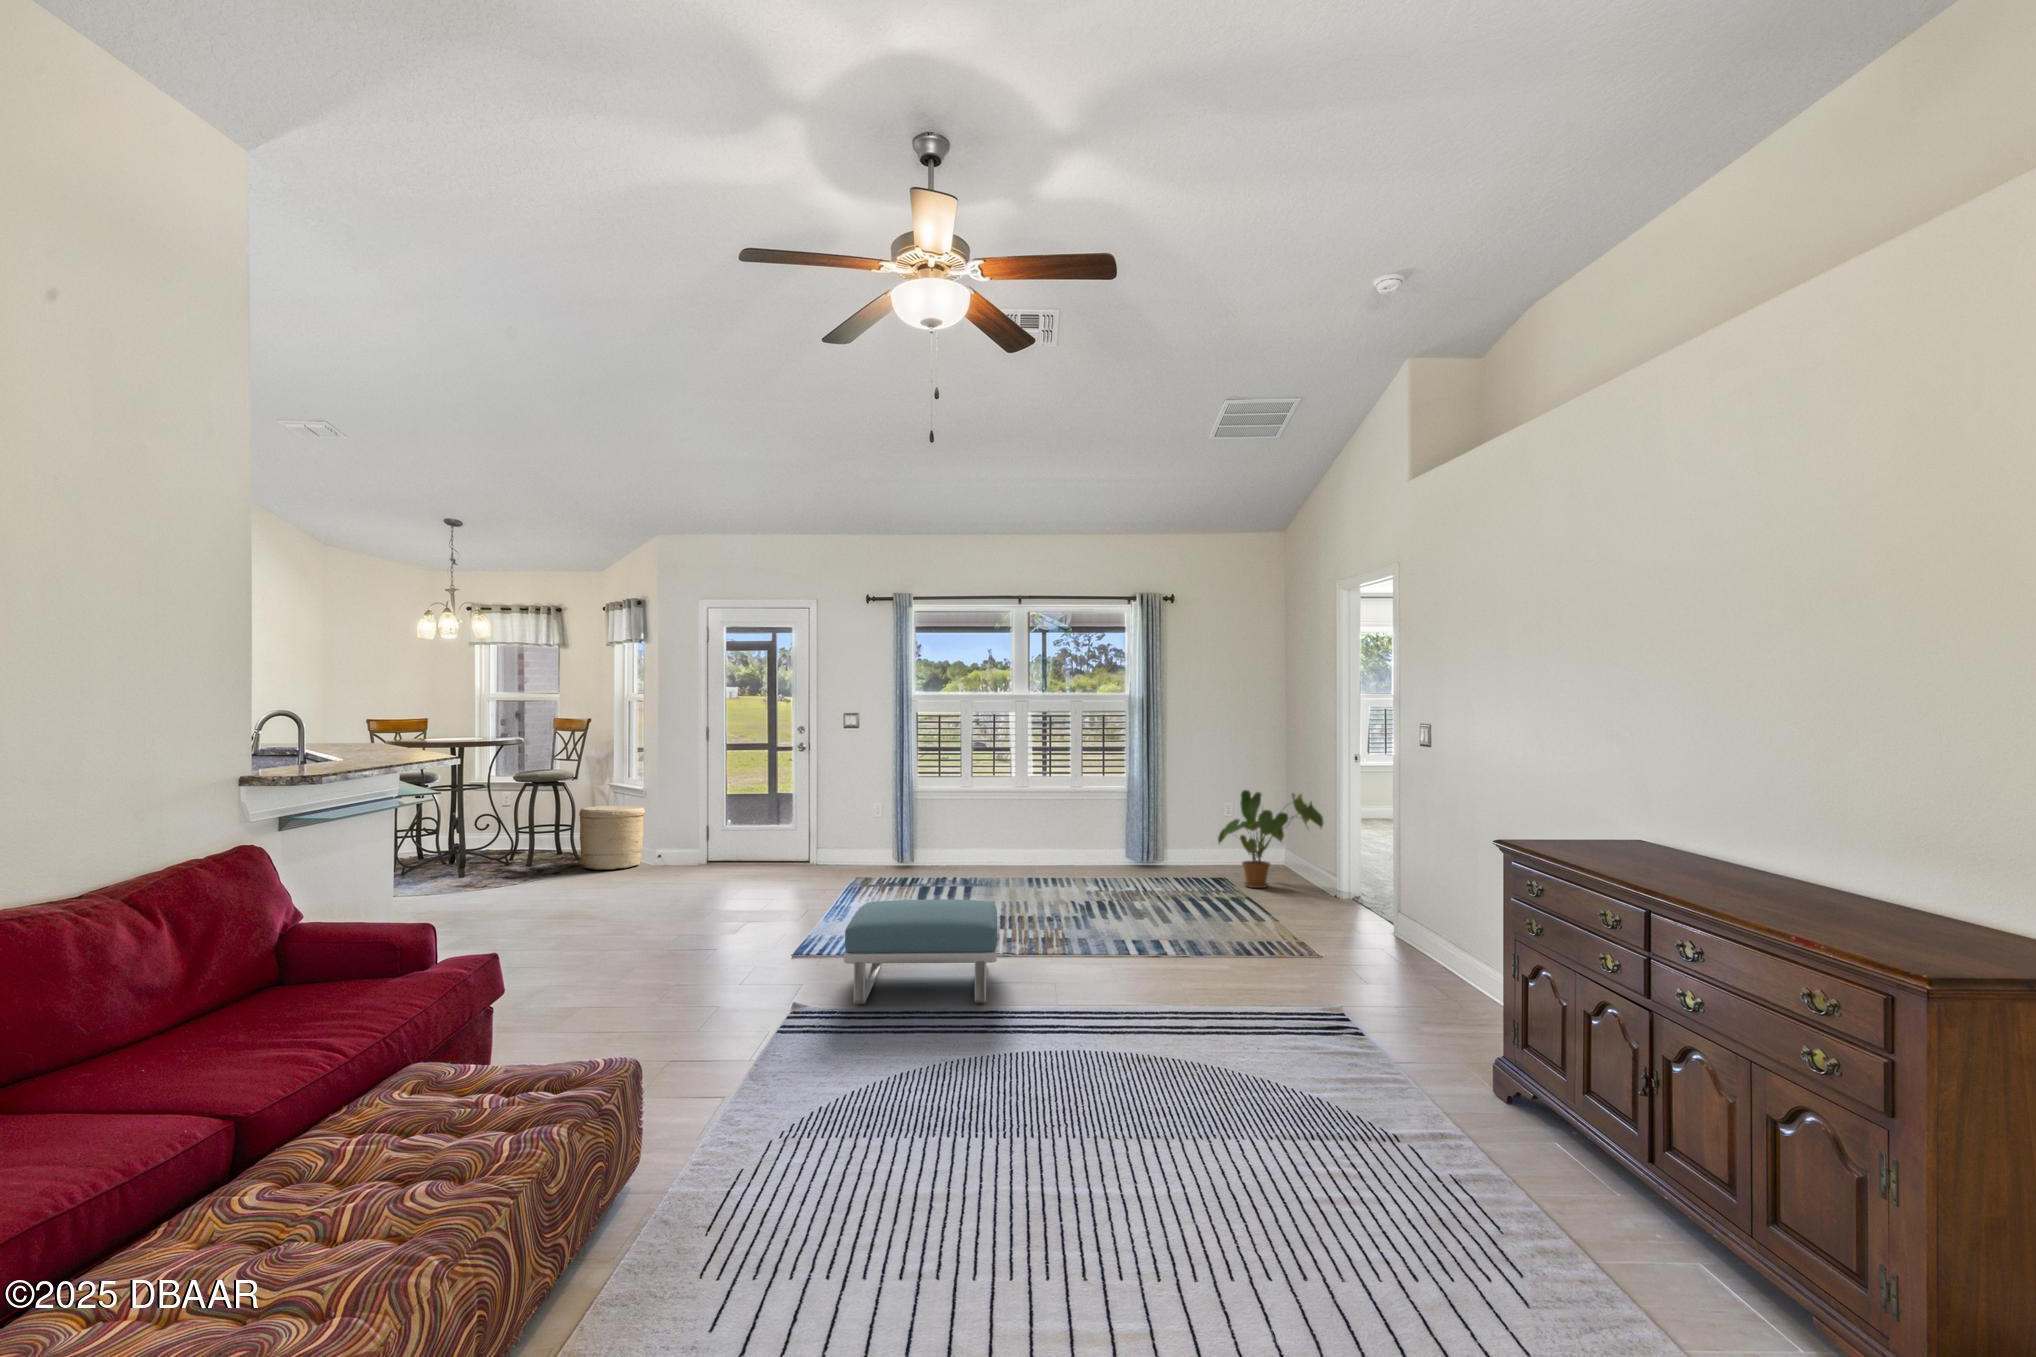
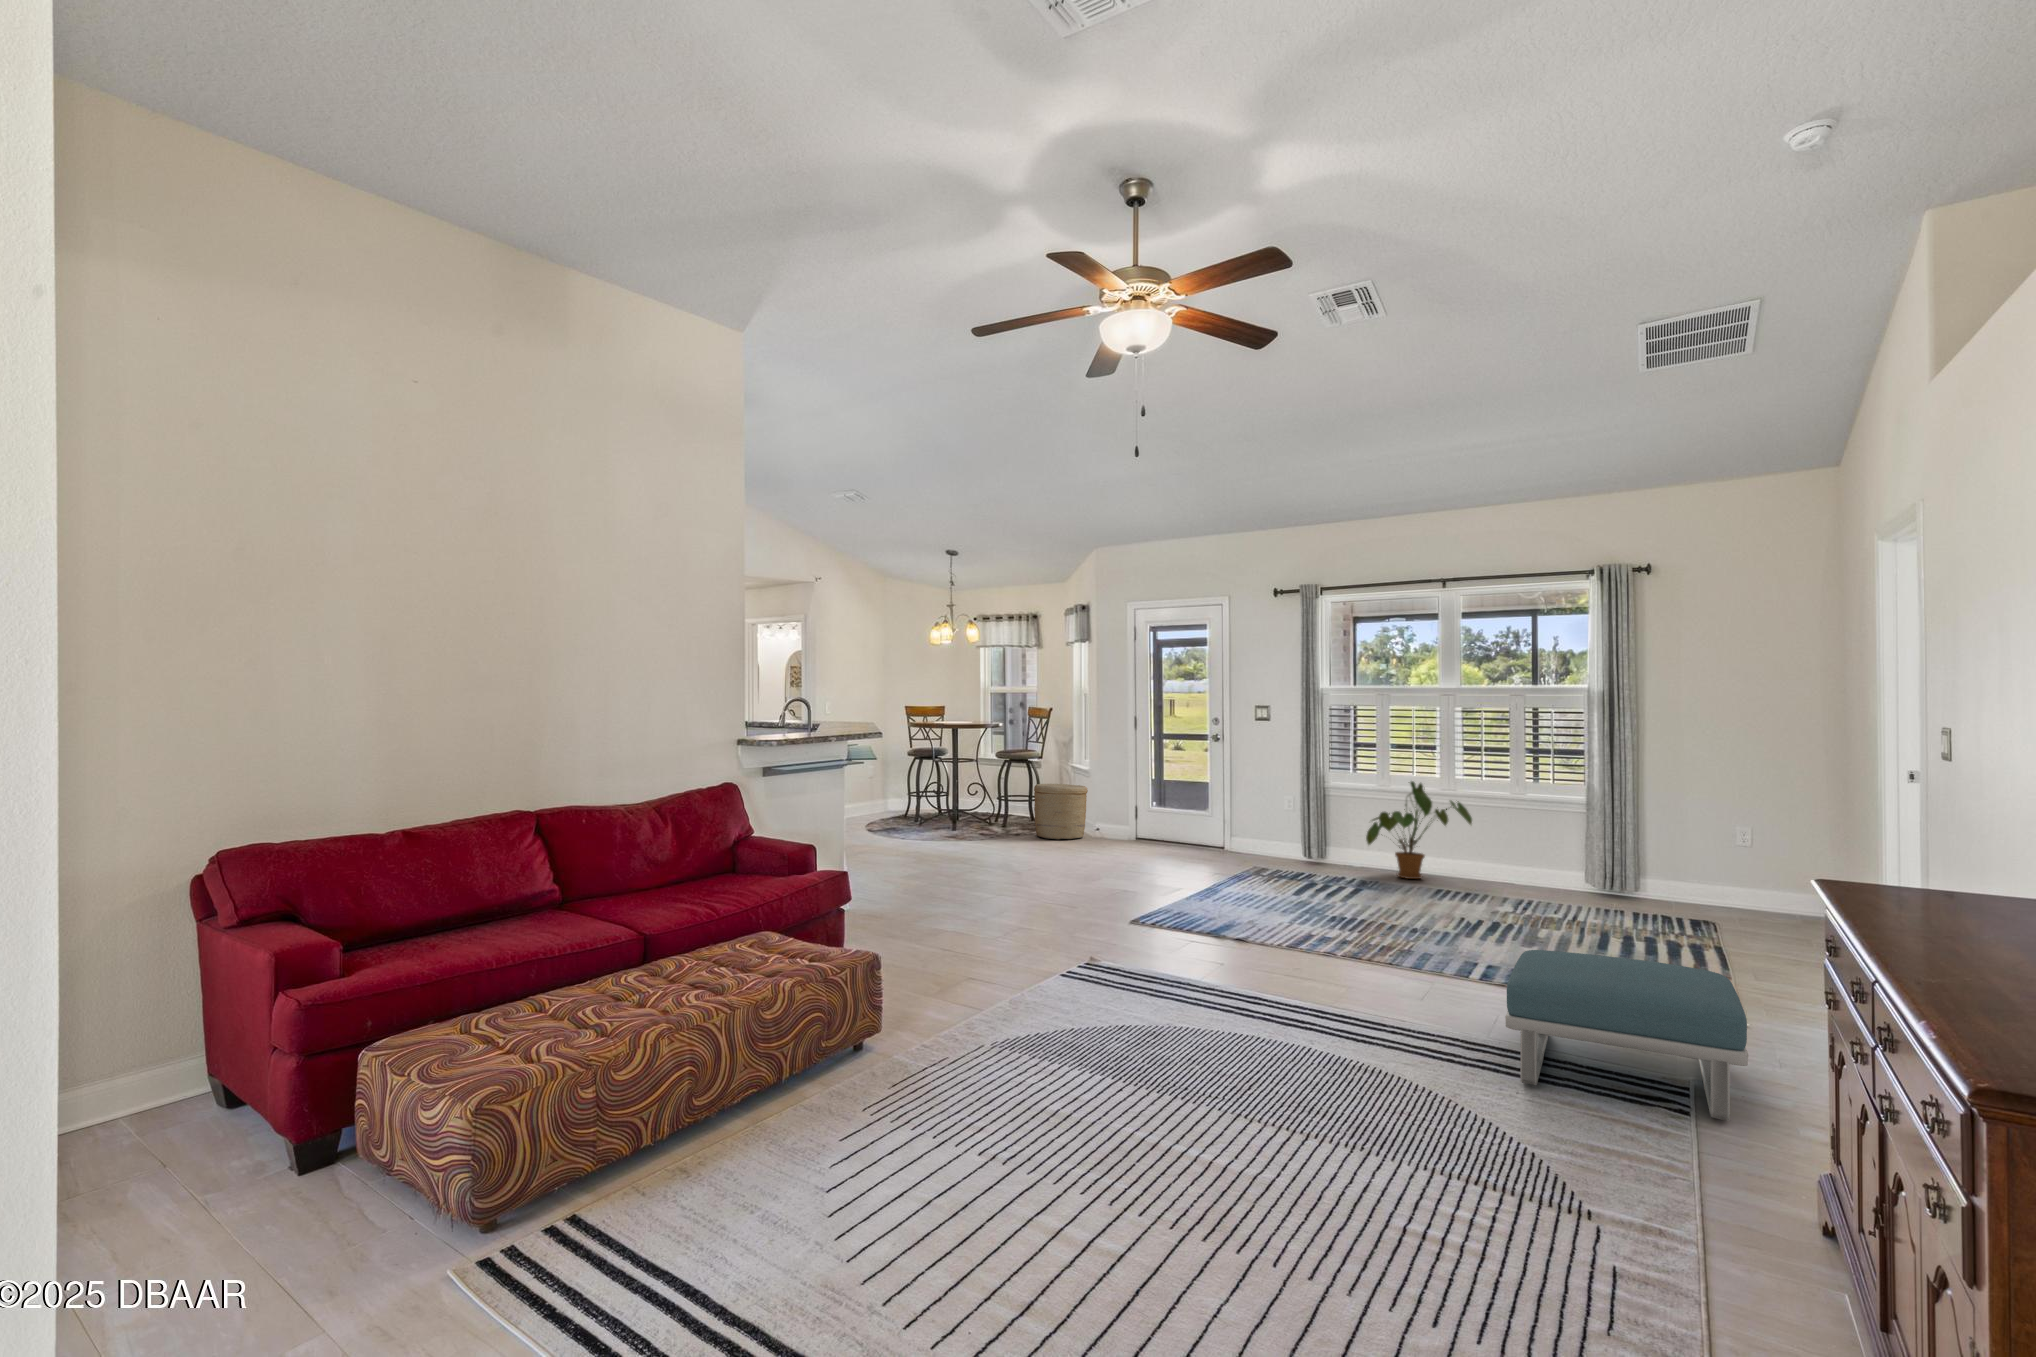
house plant: present [1218,790,1323,888] -> present [1366,781,1472,879]
footstool: present [844,899,997,1003] -> present [1505,950,1748,1121]

